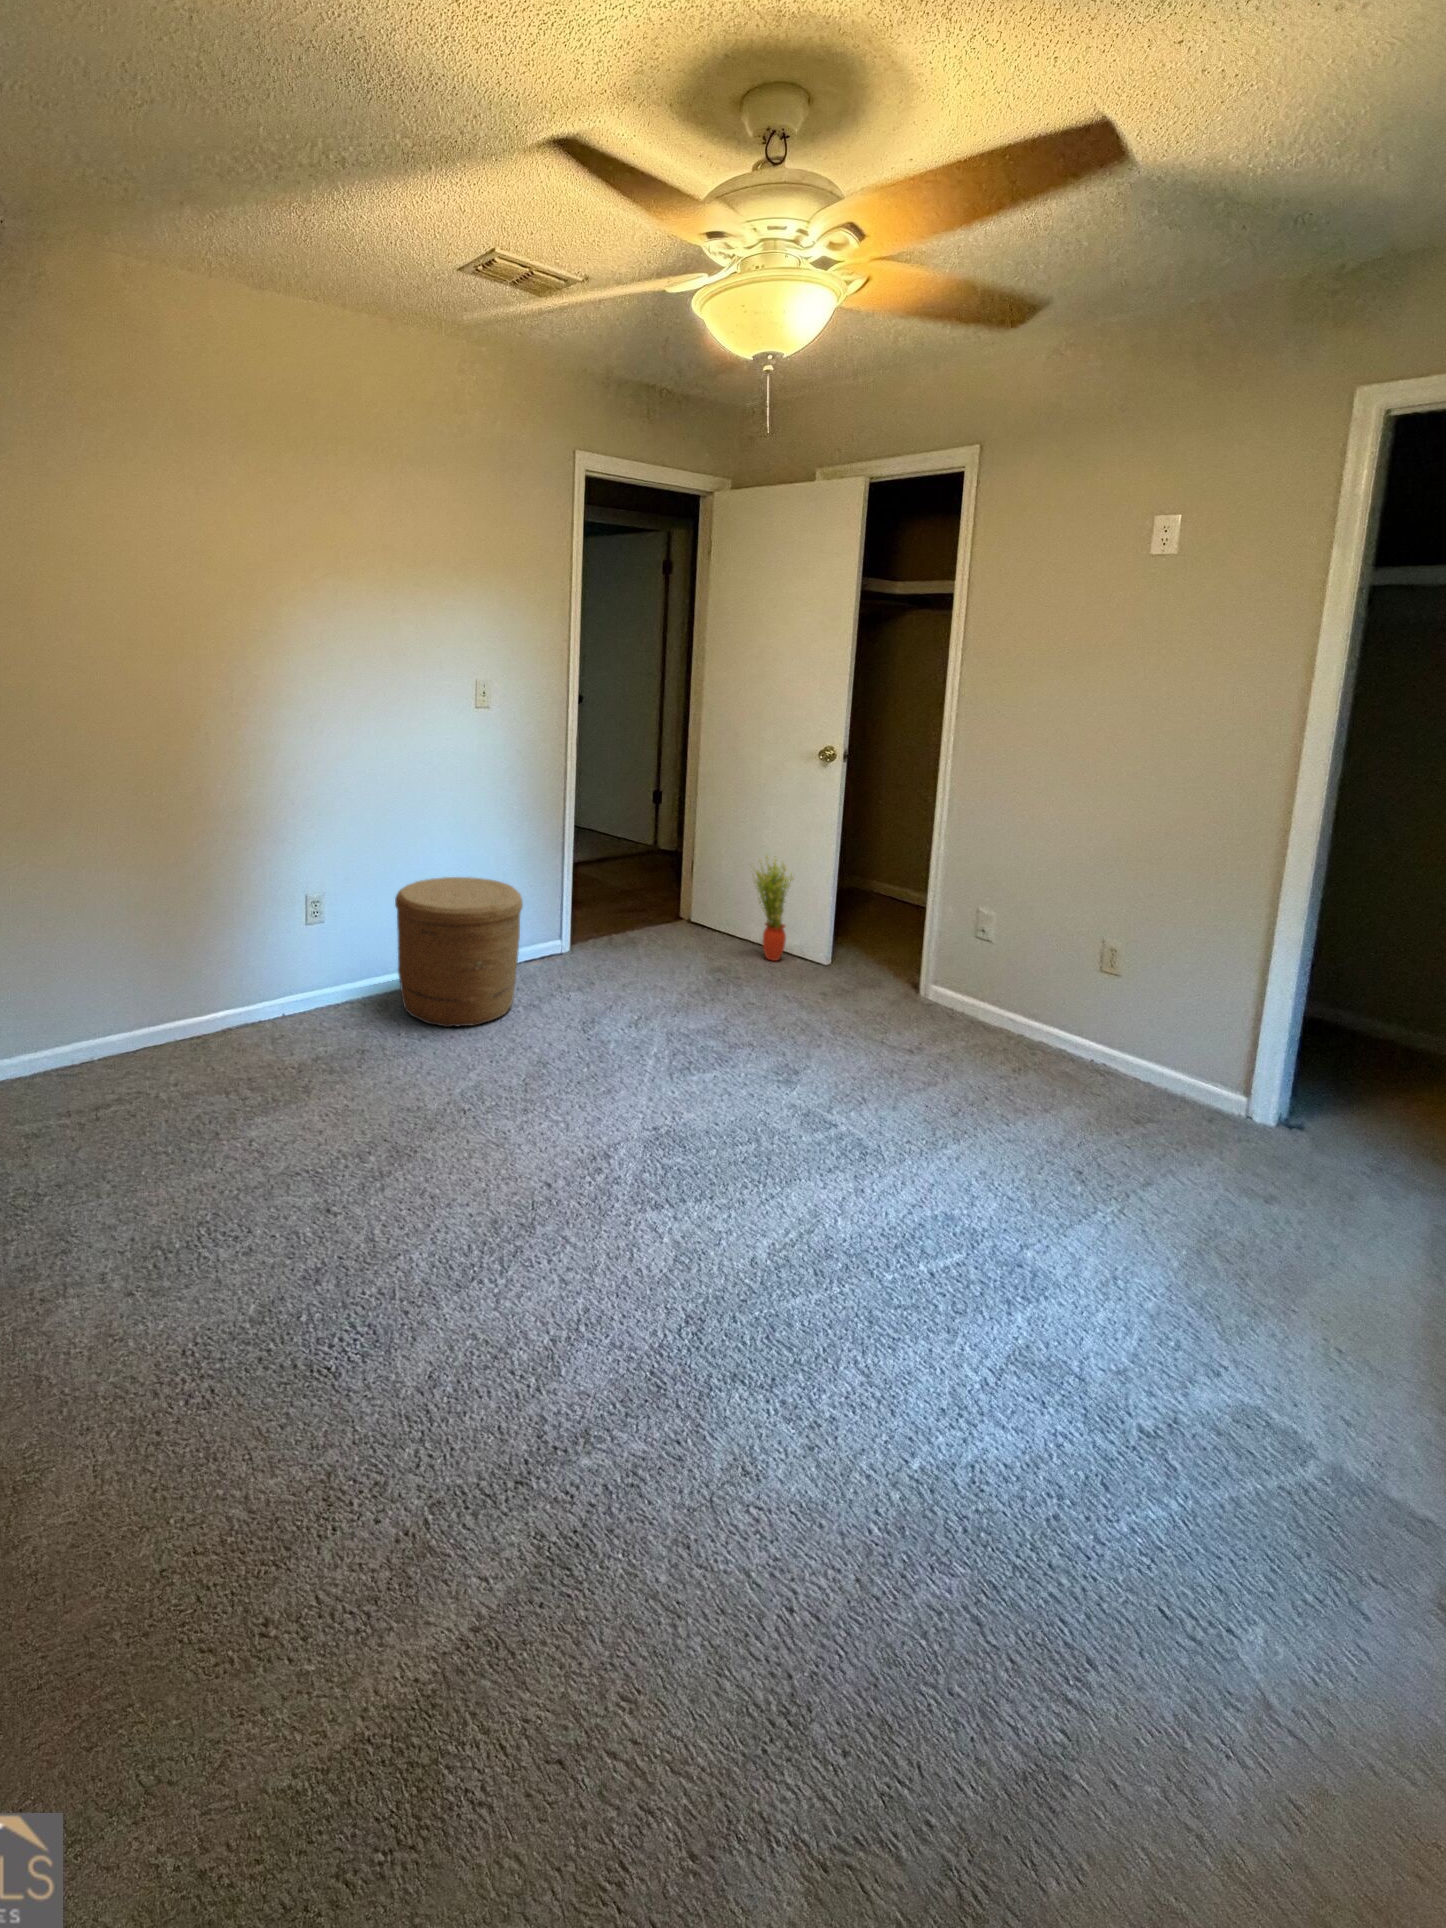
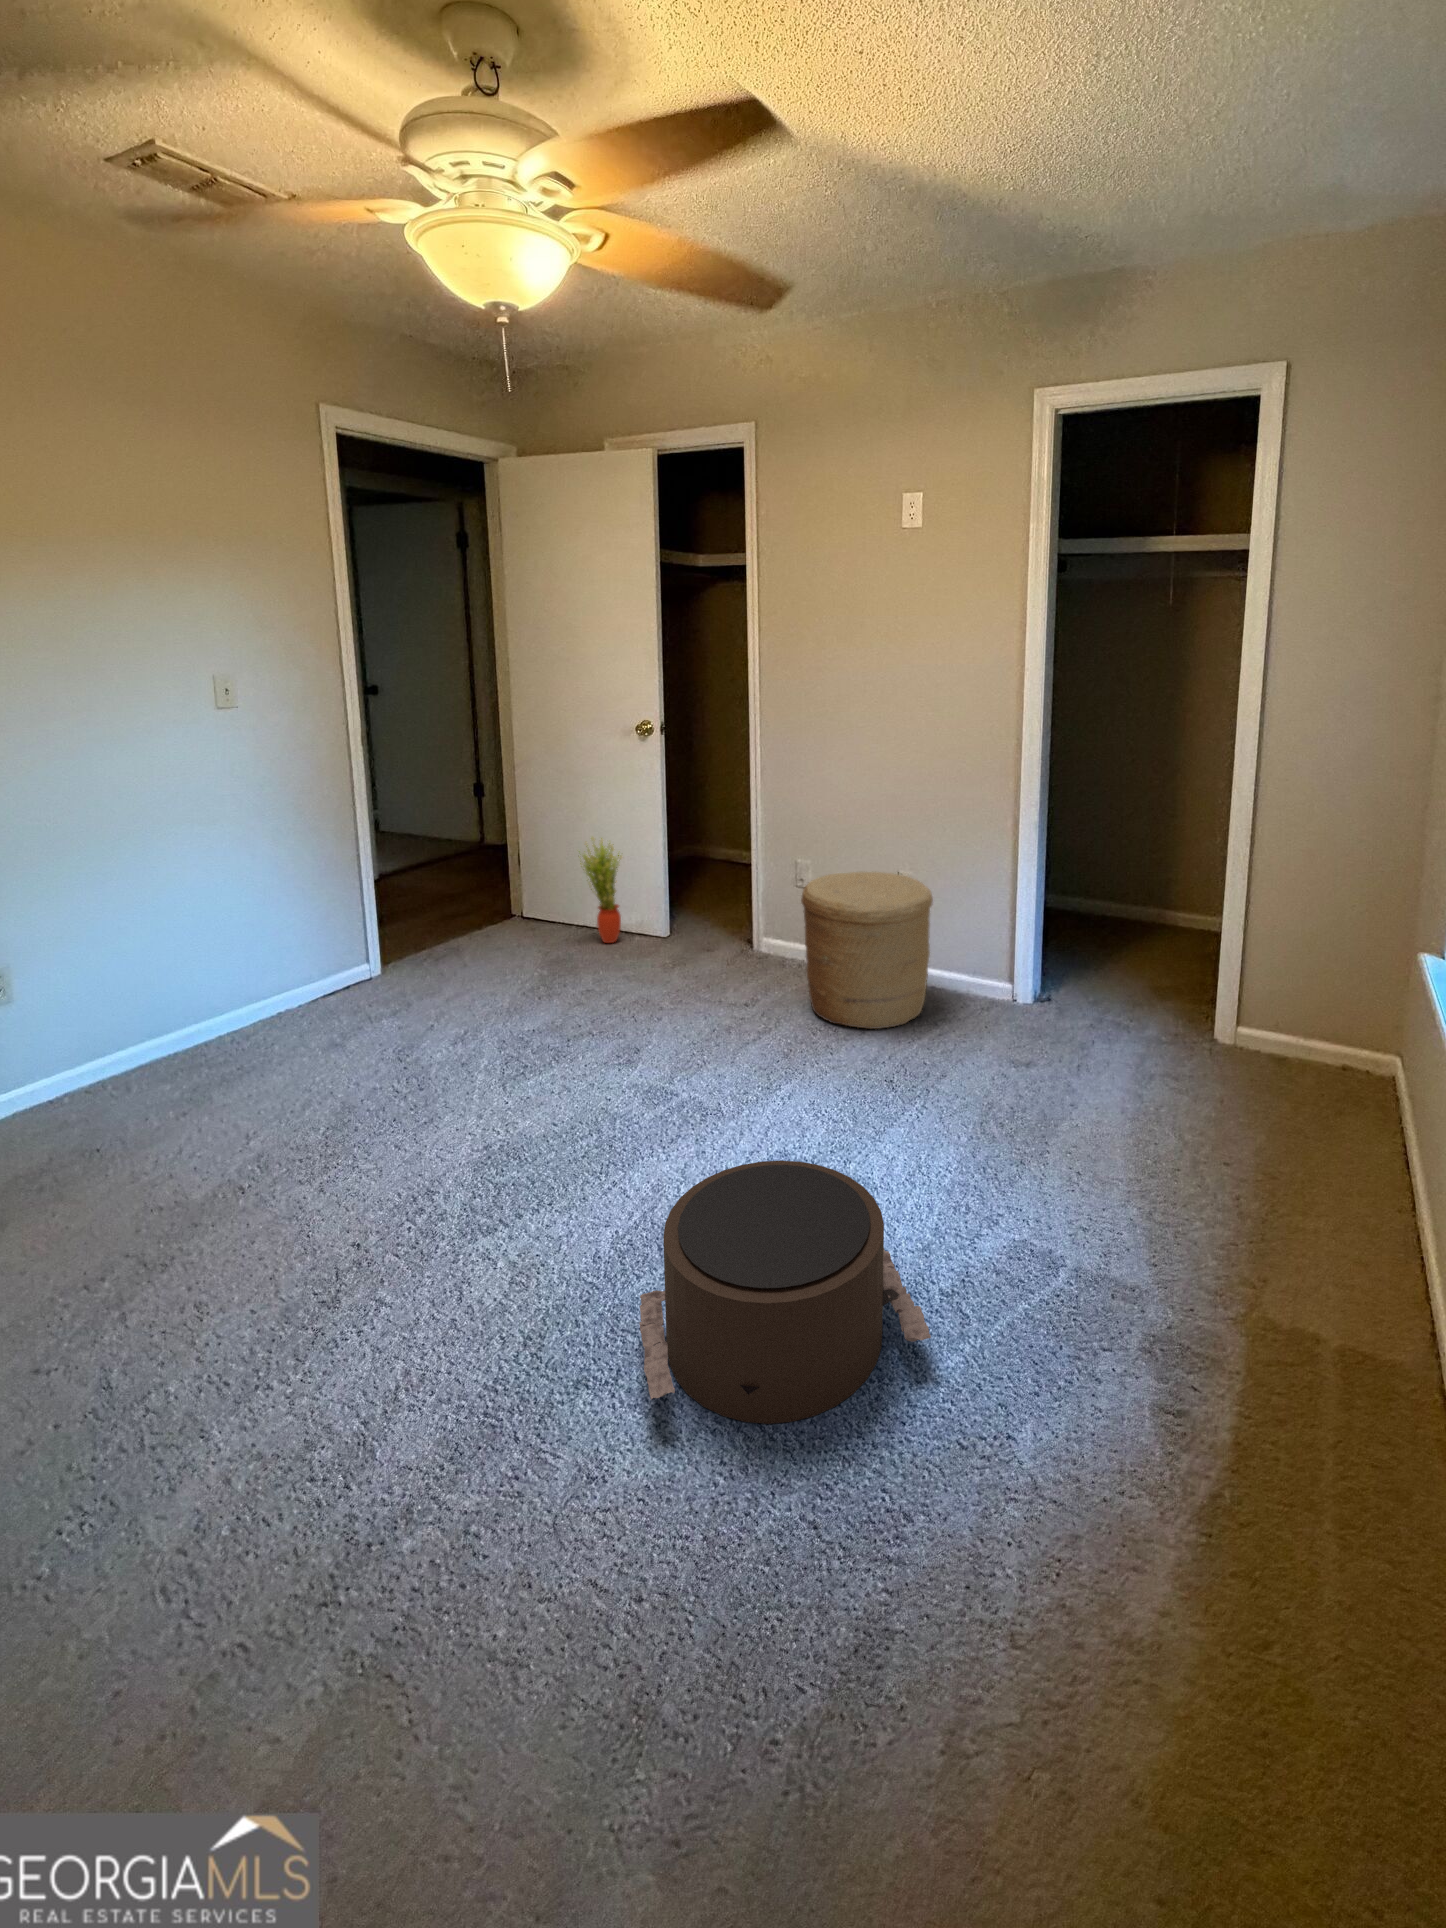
woven basket: present [395,877,523,1027] -> present [801,872,933,1029]
pouf: none [798,1215,1130,1506] -> present [640,1160,931,1424]

